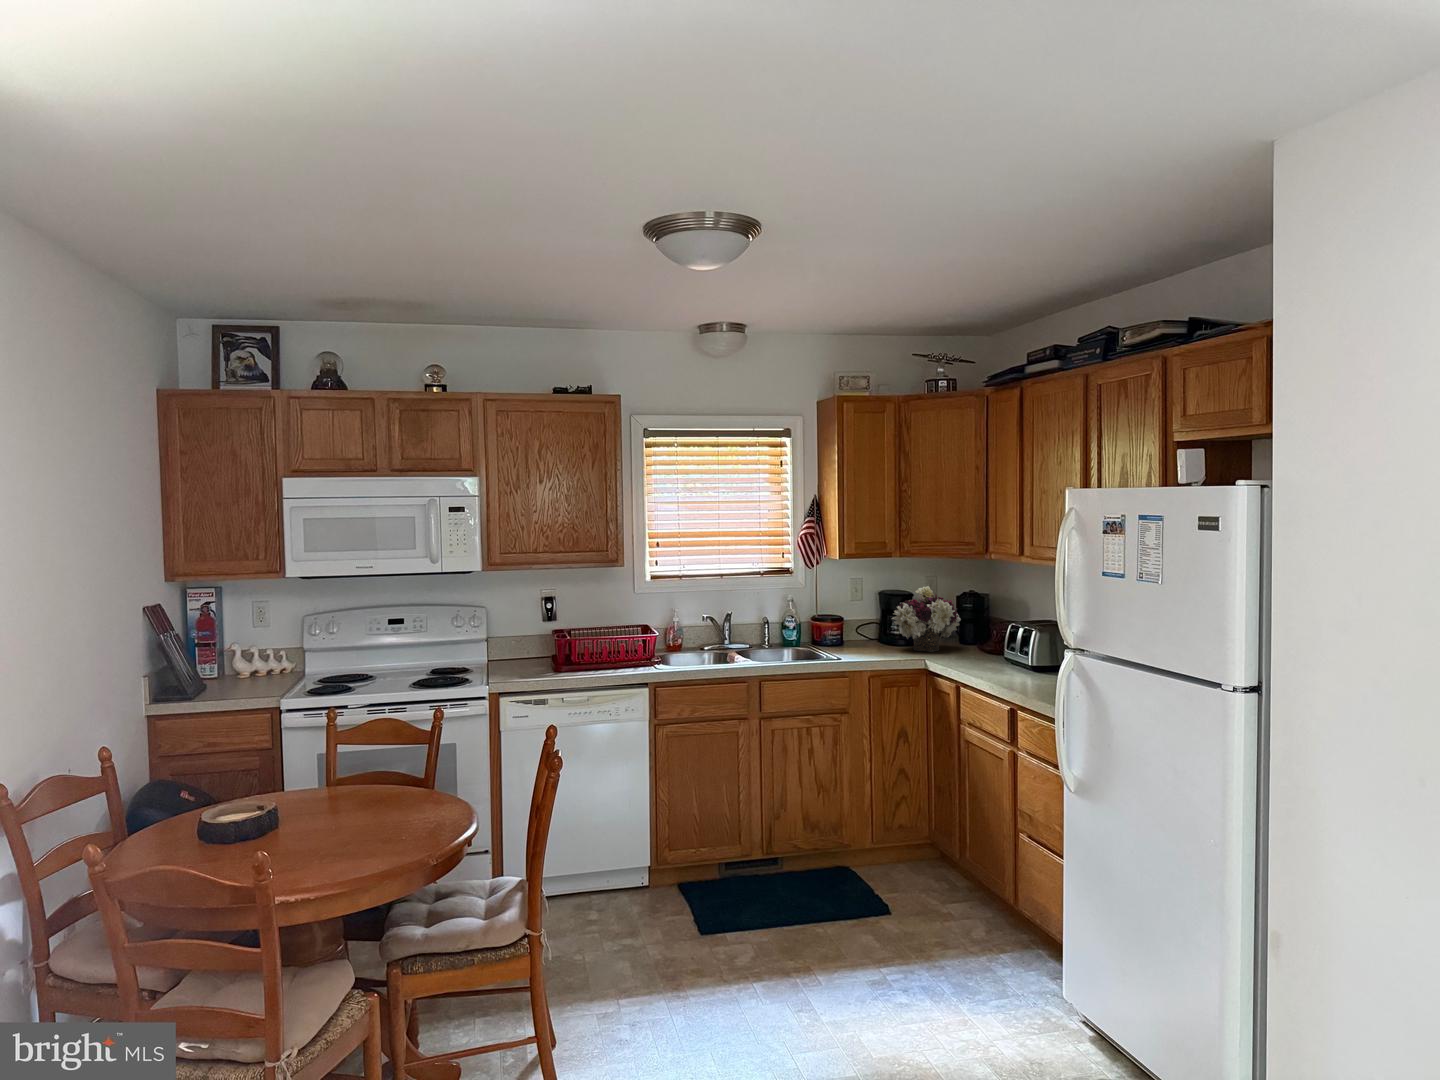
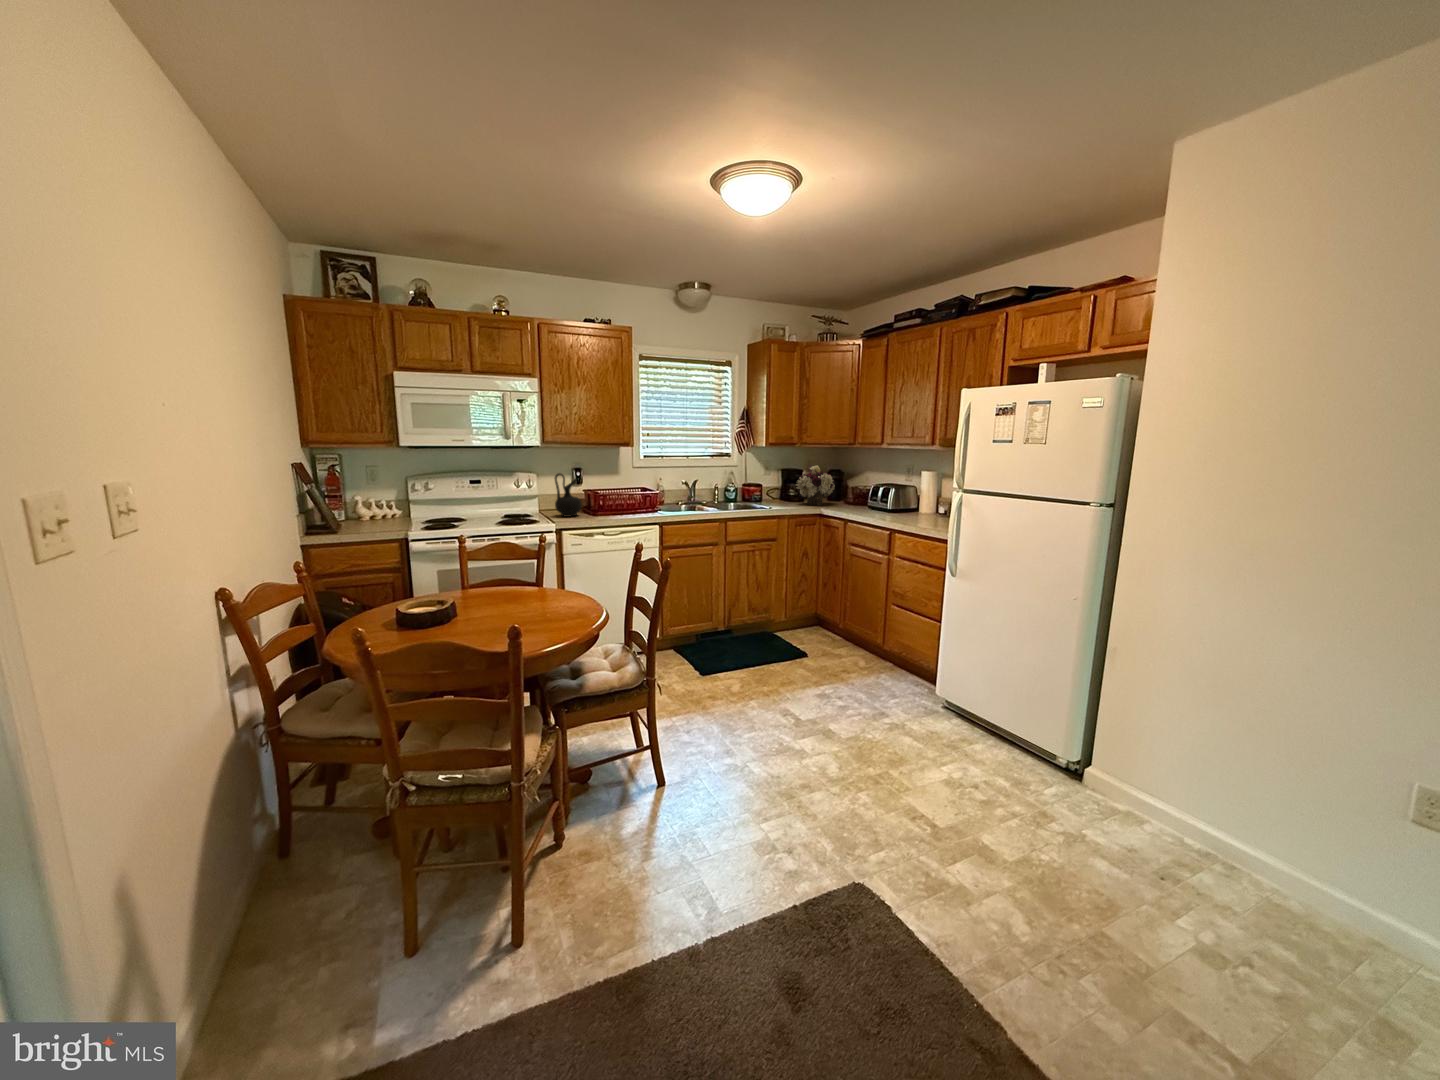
ceramic jug: none [500,609,540,674] -> present [555,473,582,517]

